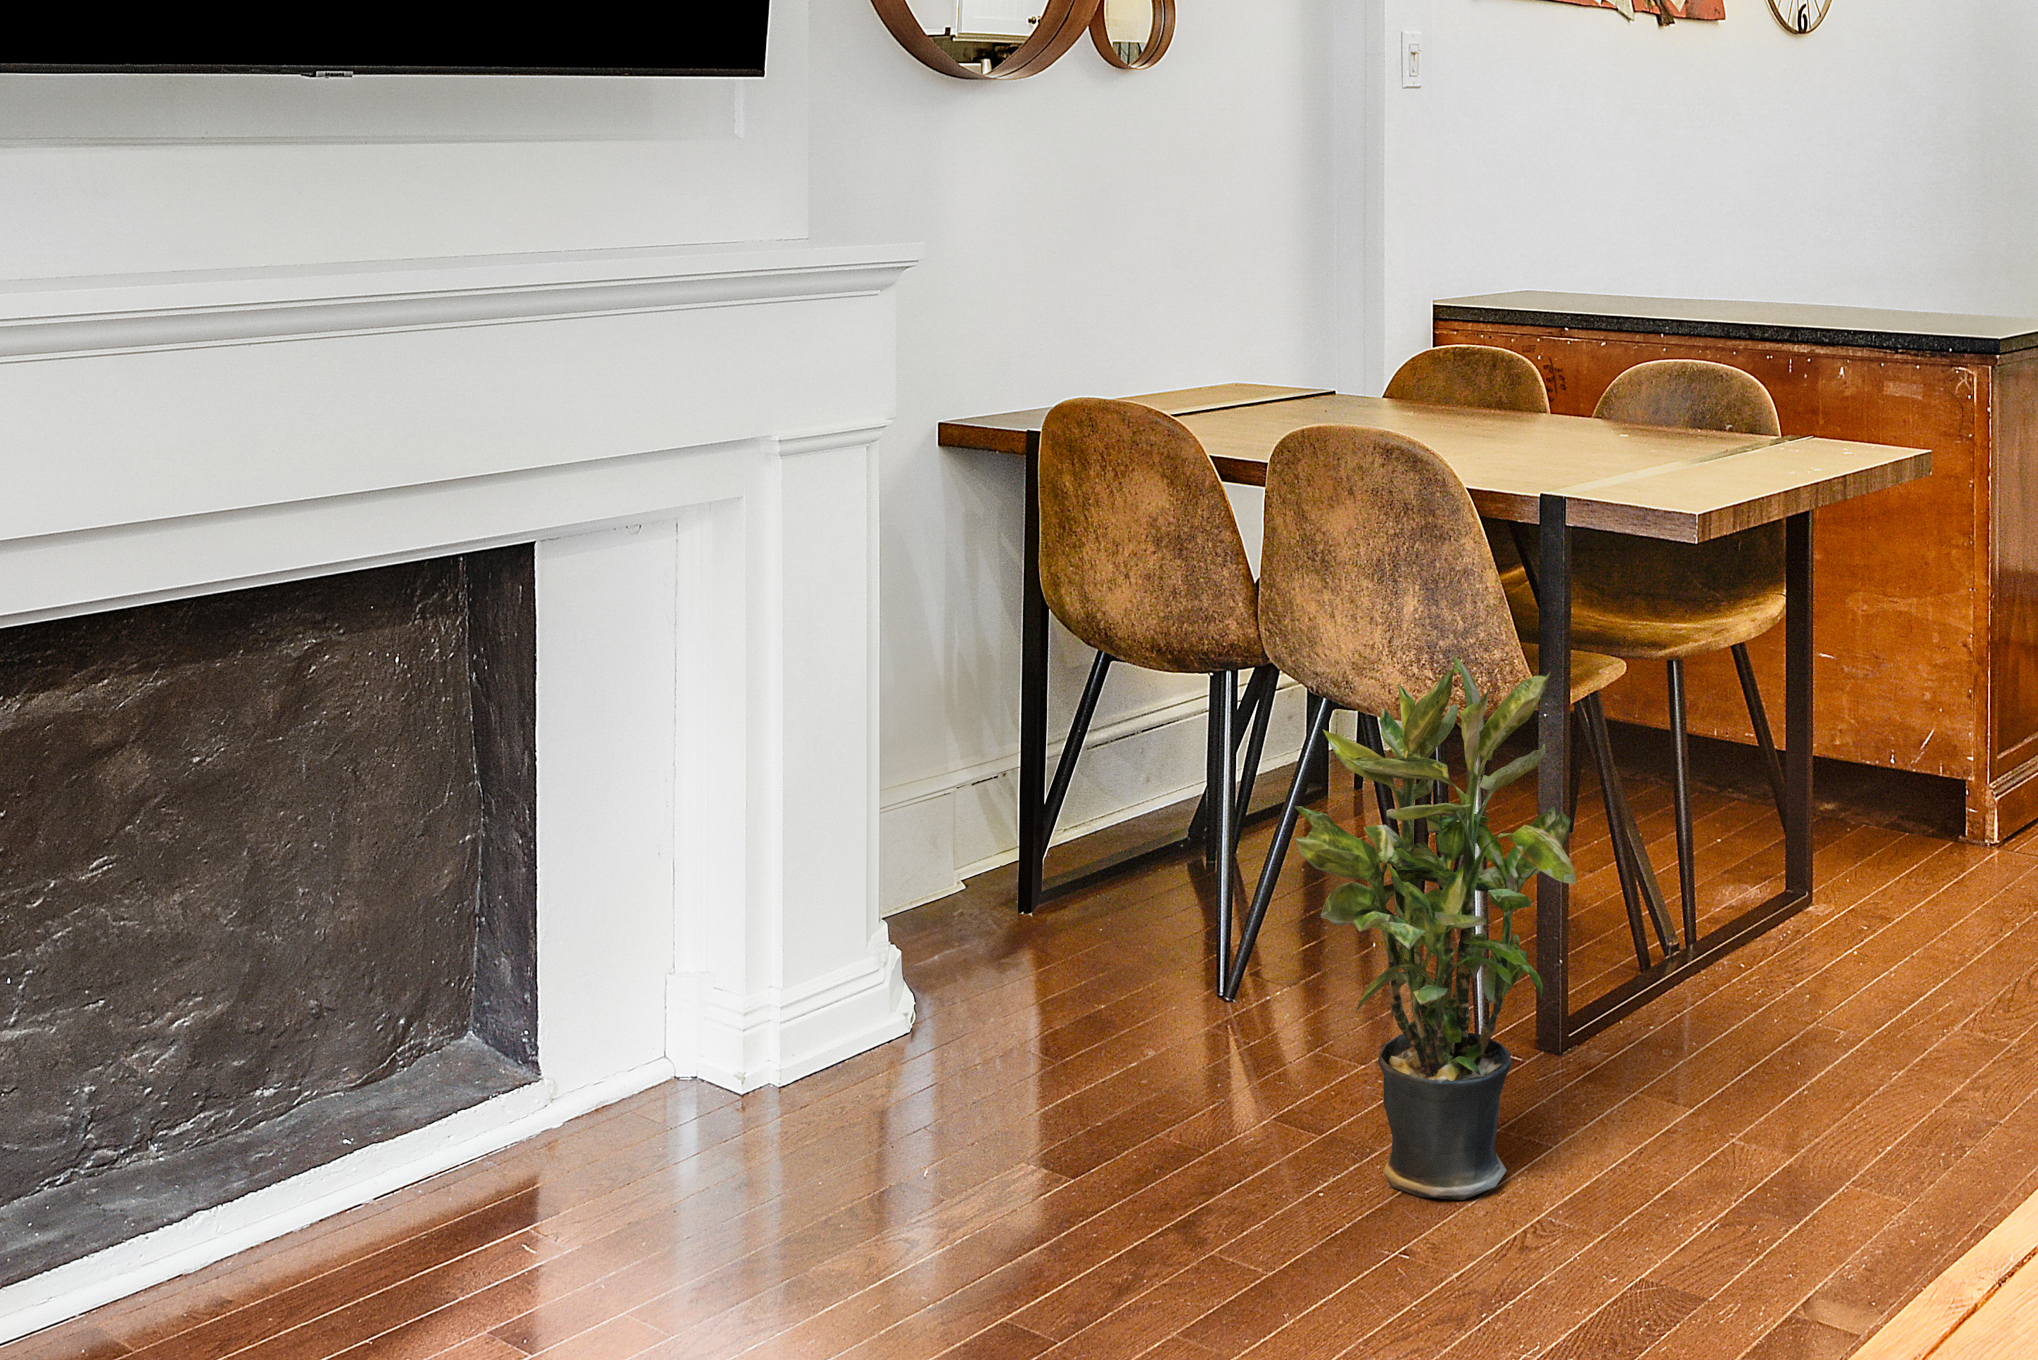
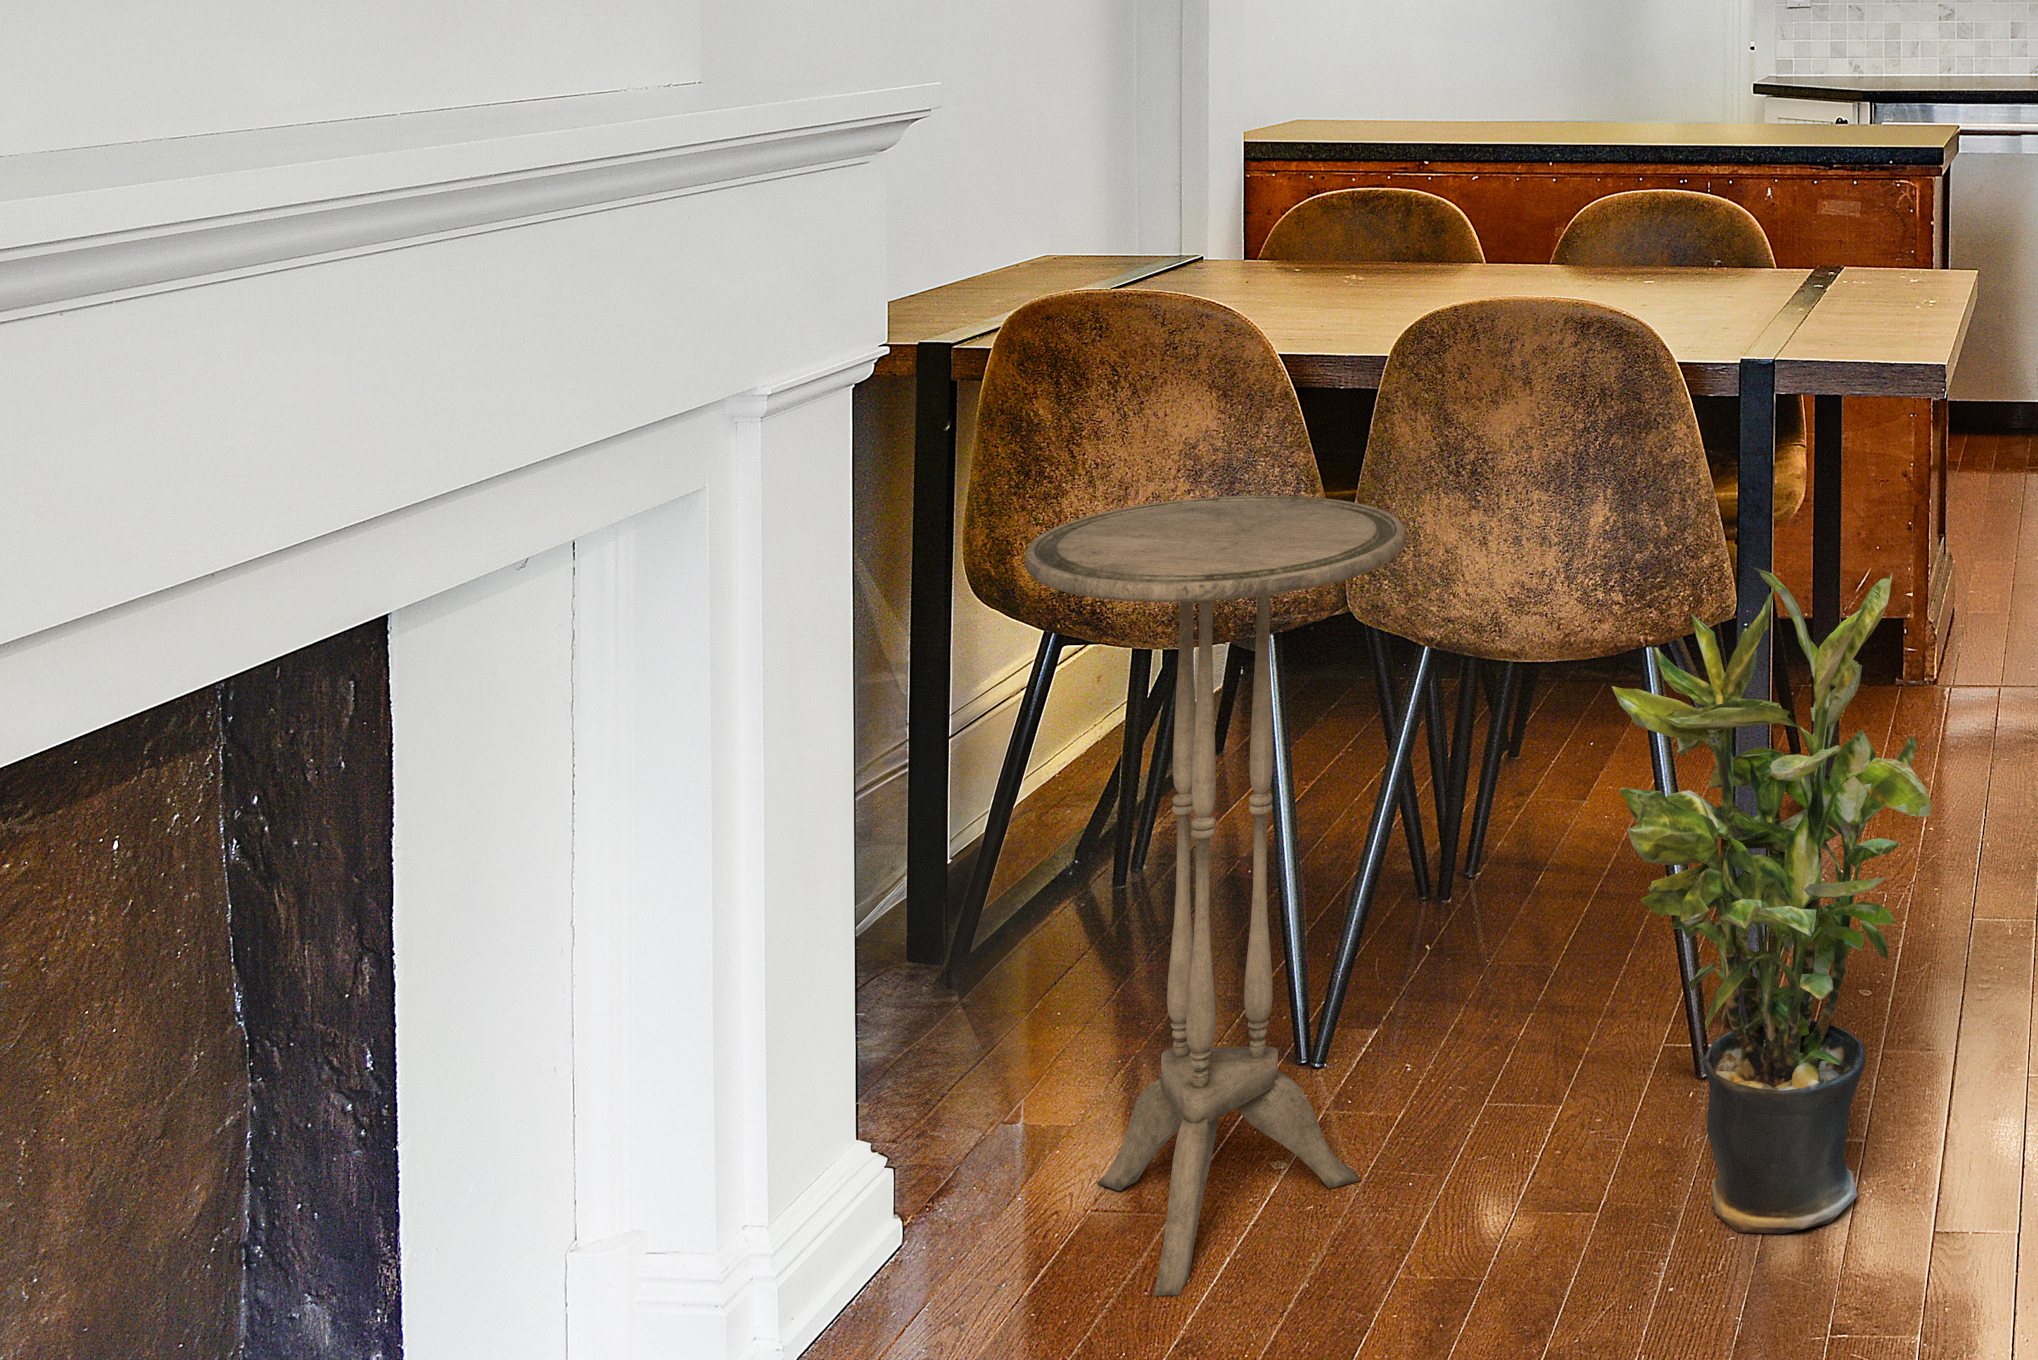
side table: none [940,550,1209,1120] -> present [1025,496,1406,1296]

